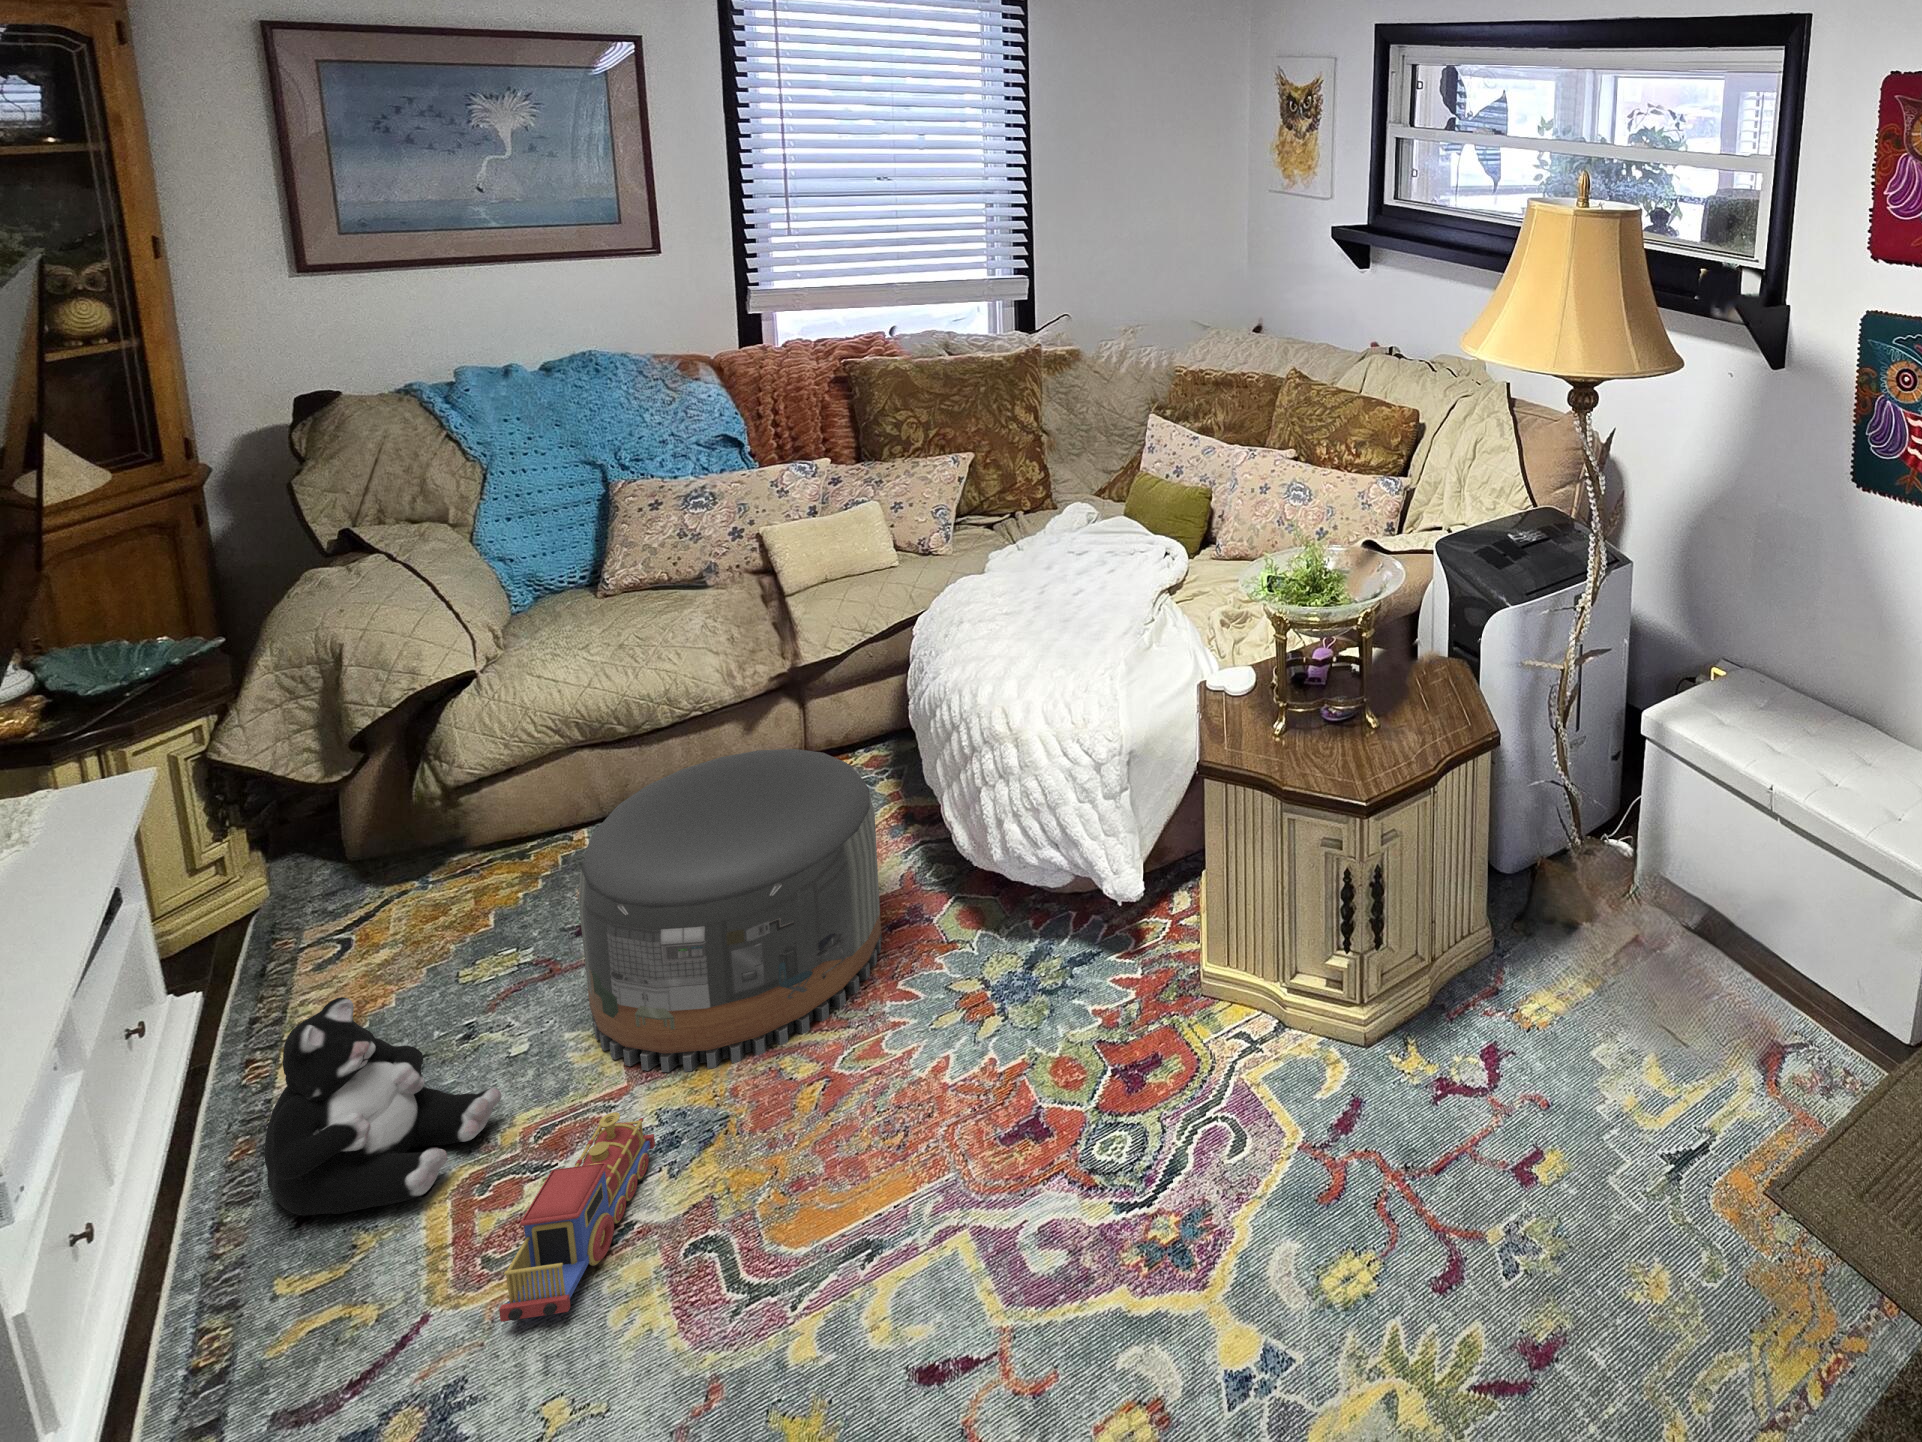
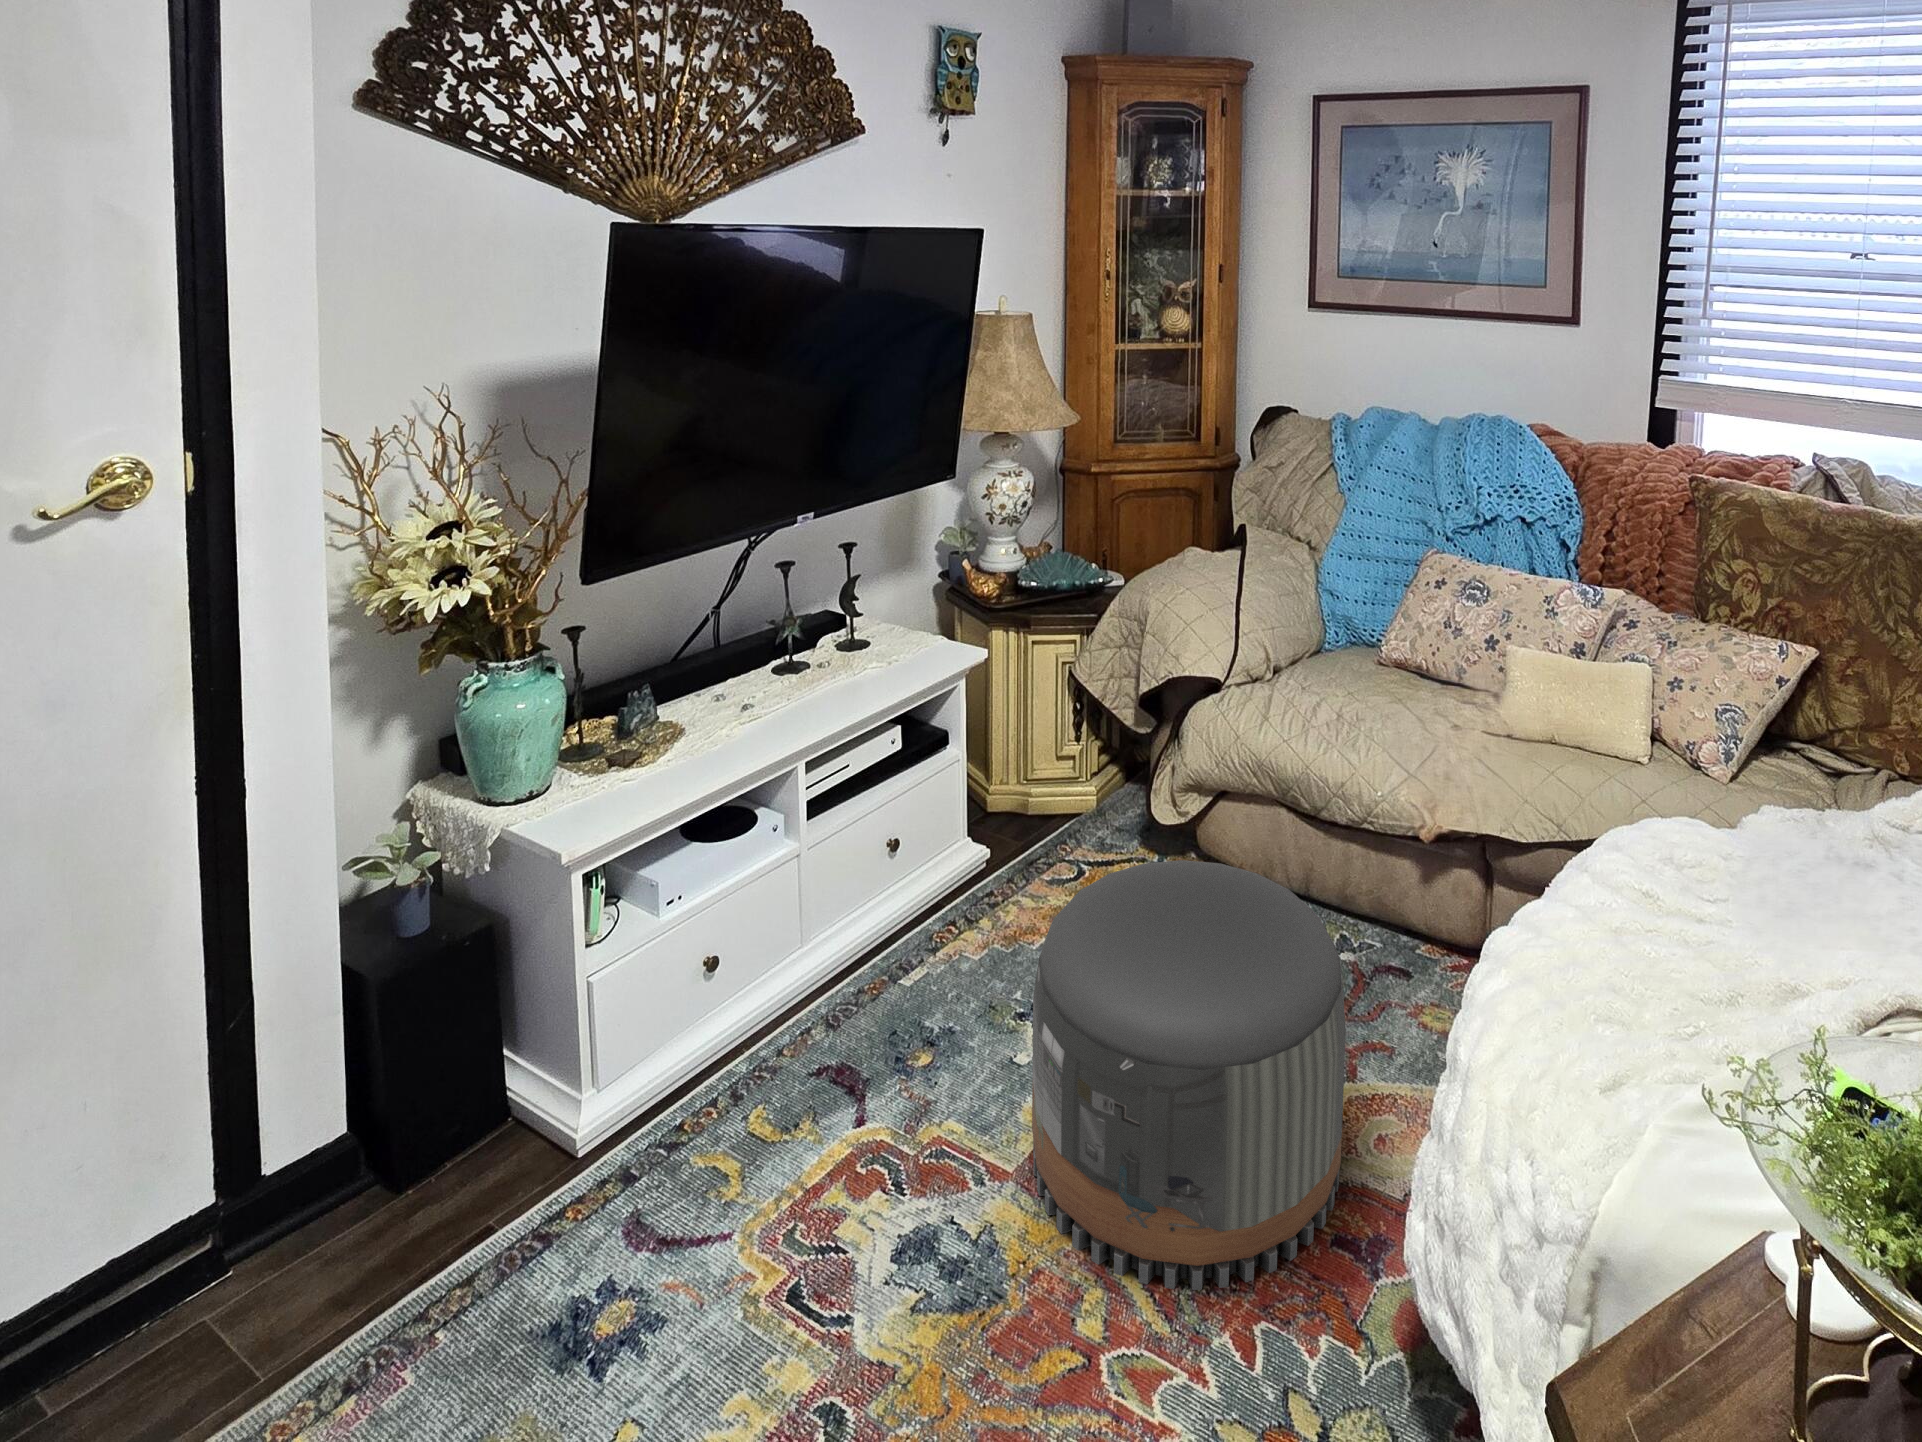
plush toy: present [264,997,501,1215] -> none [802,897,947,1128]
toy train: present [499,1112,655,1322] -> none [712,1185,937,1366]

